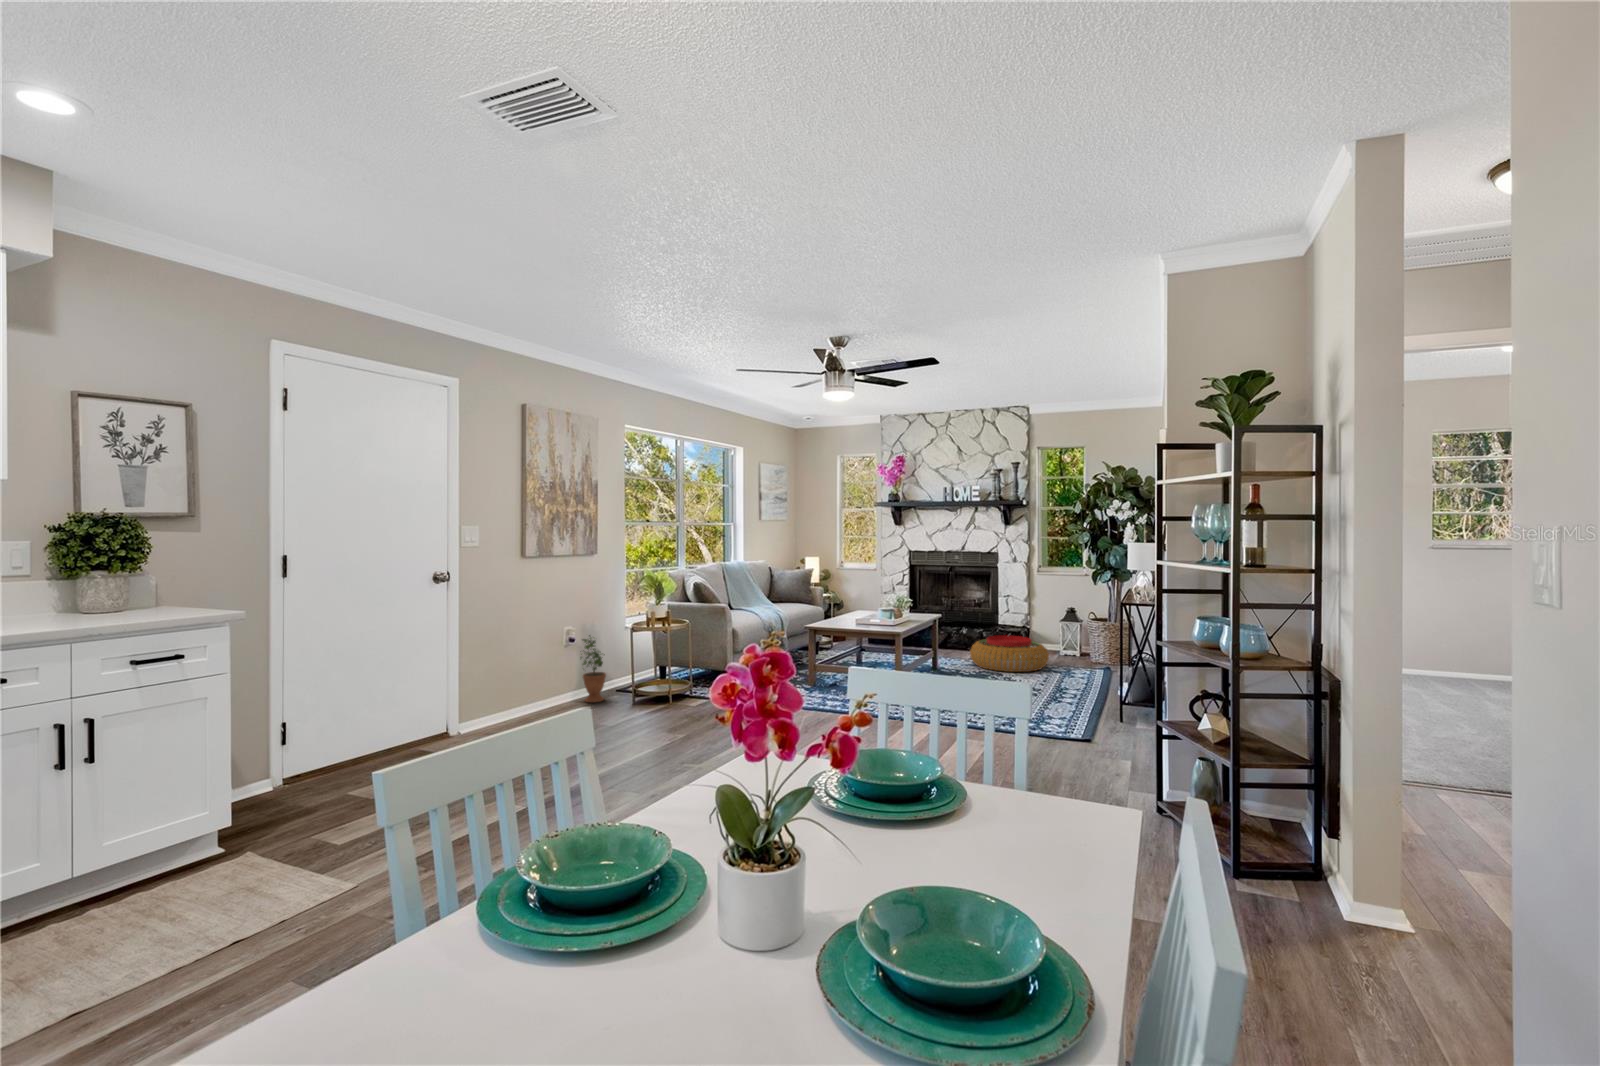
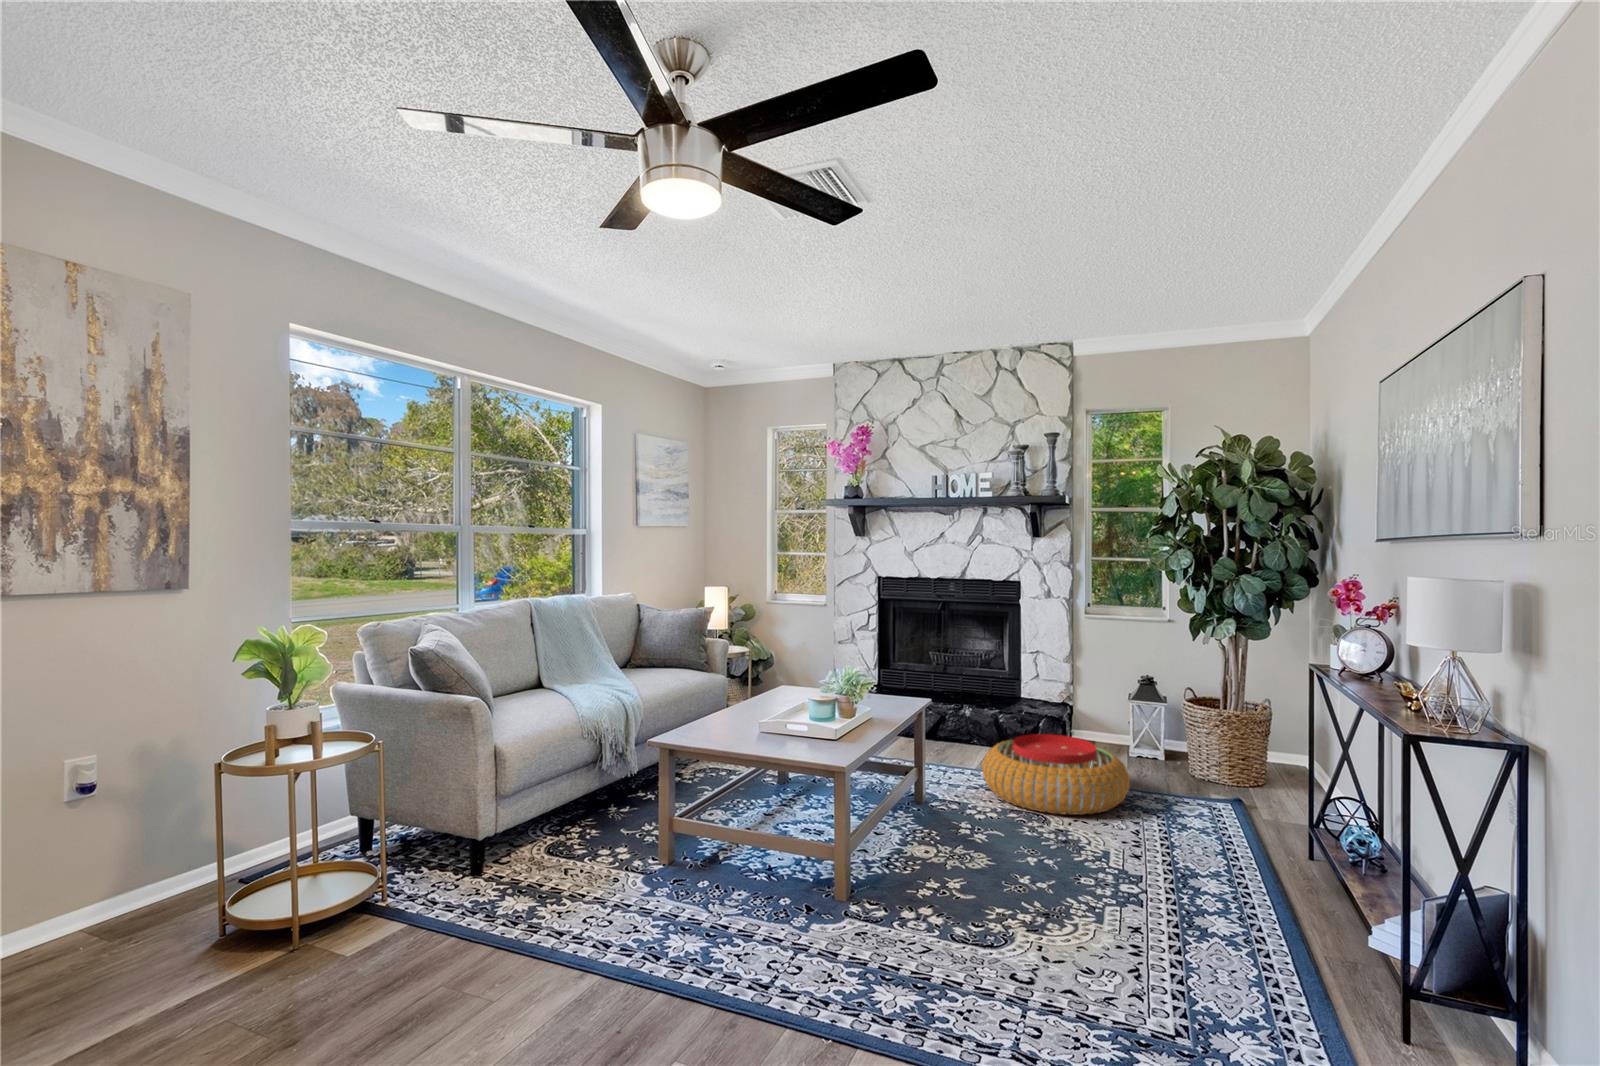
potted plant: present [581,635,606,702] -> none [86,776,171,944]

